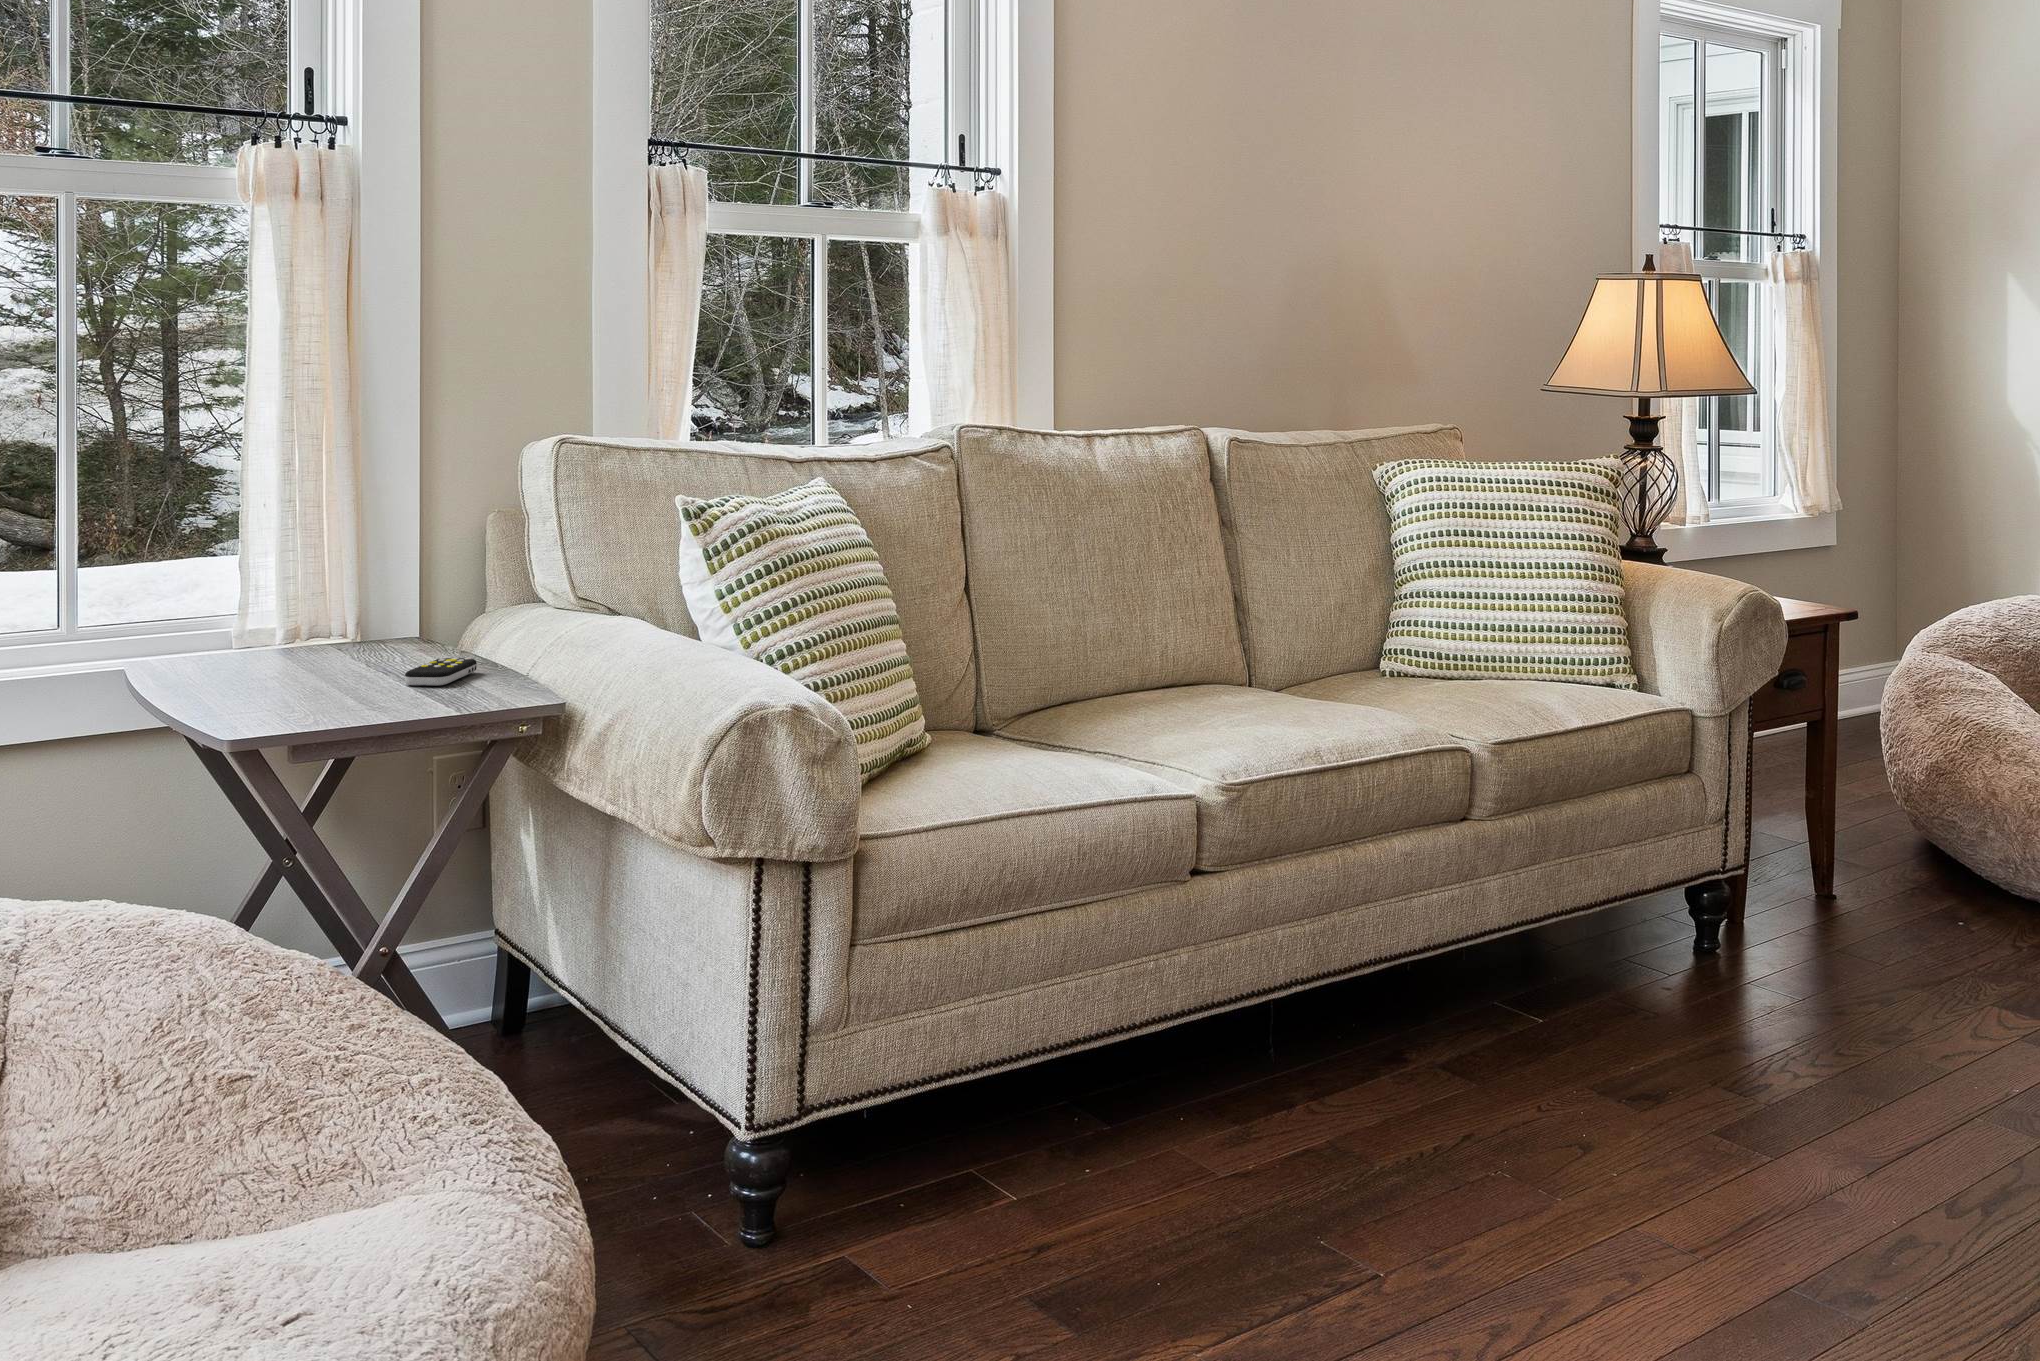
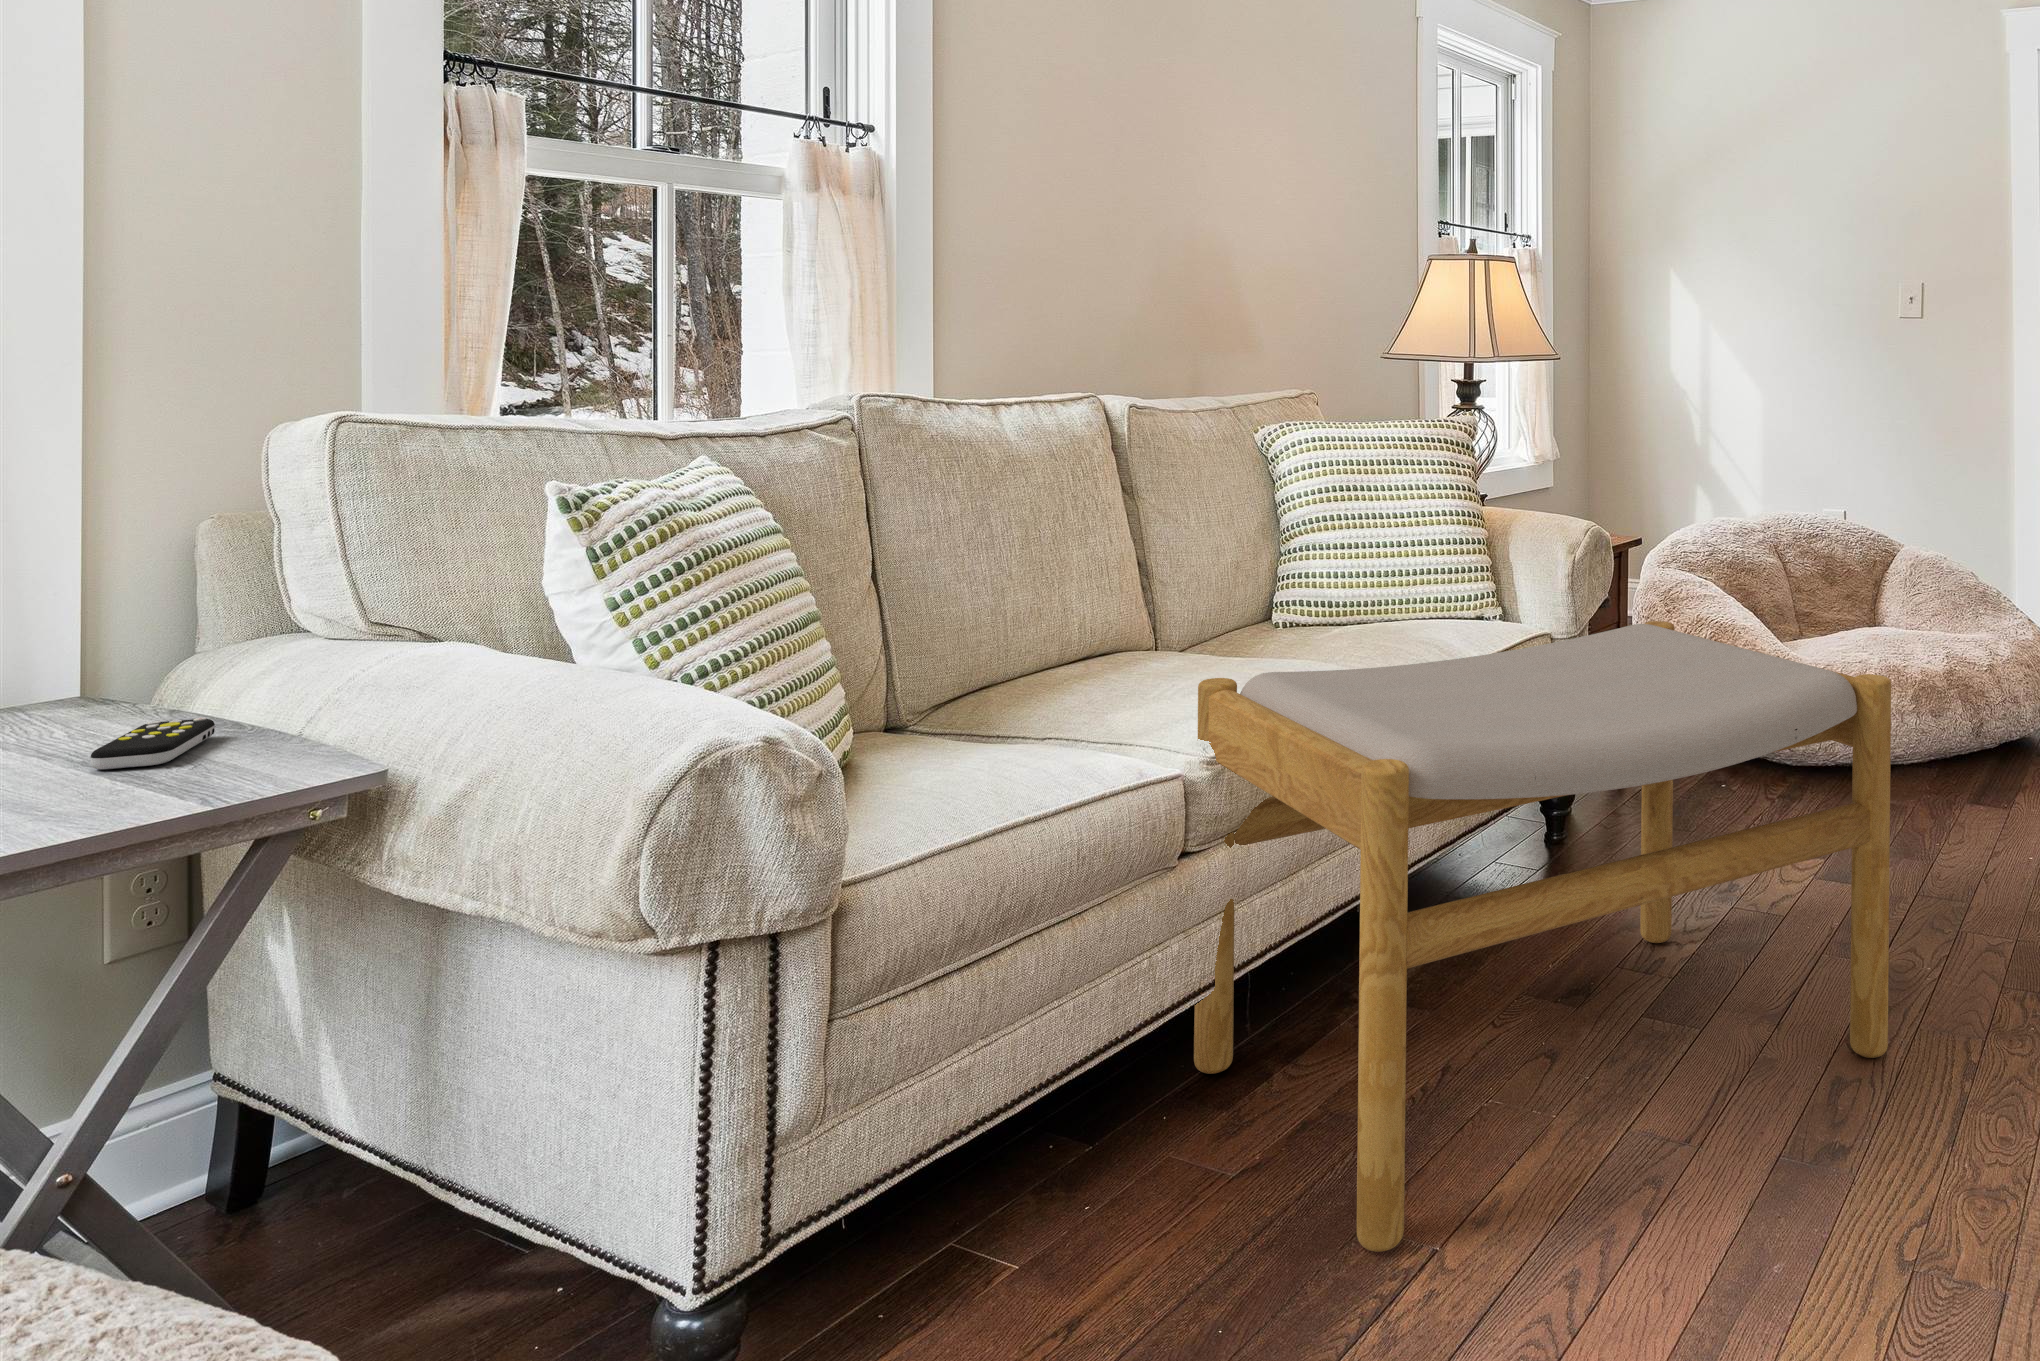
footstool: none [1216,697,1975,1256] -> present [1194,621,1891,1252]

